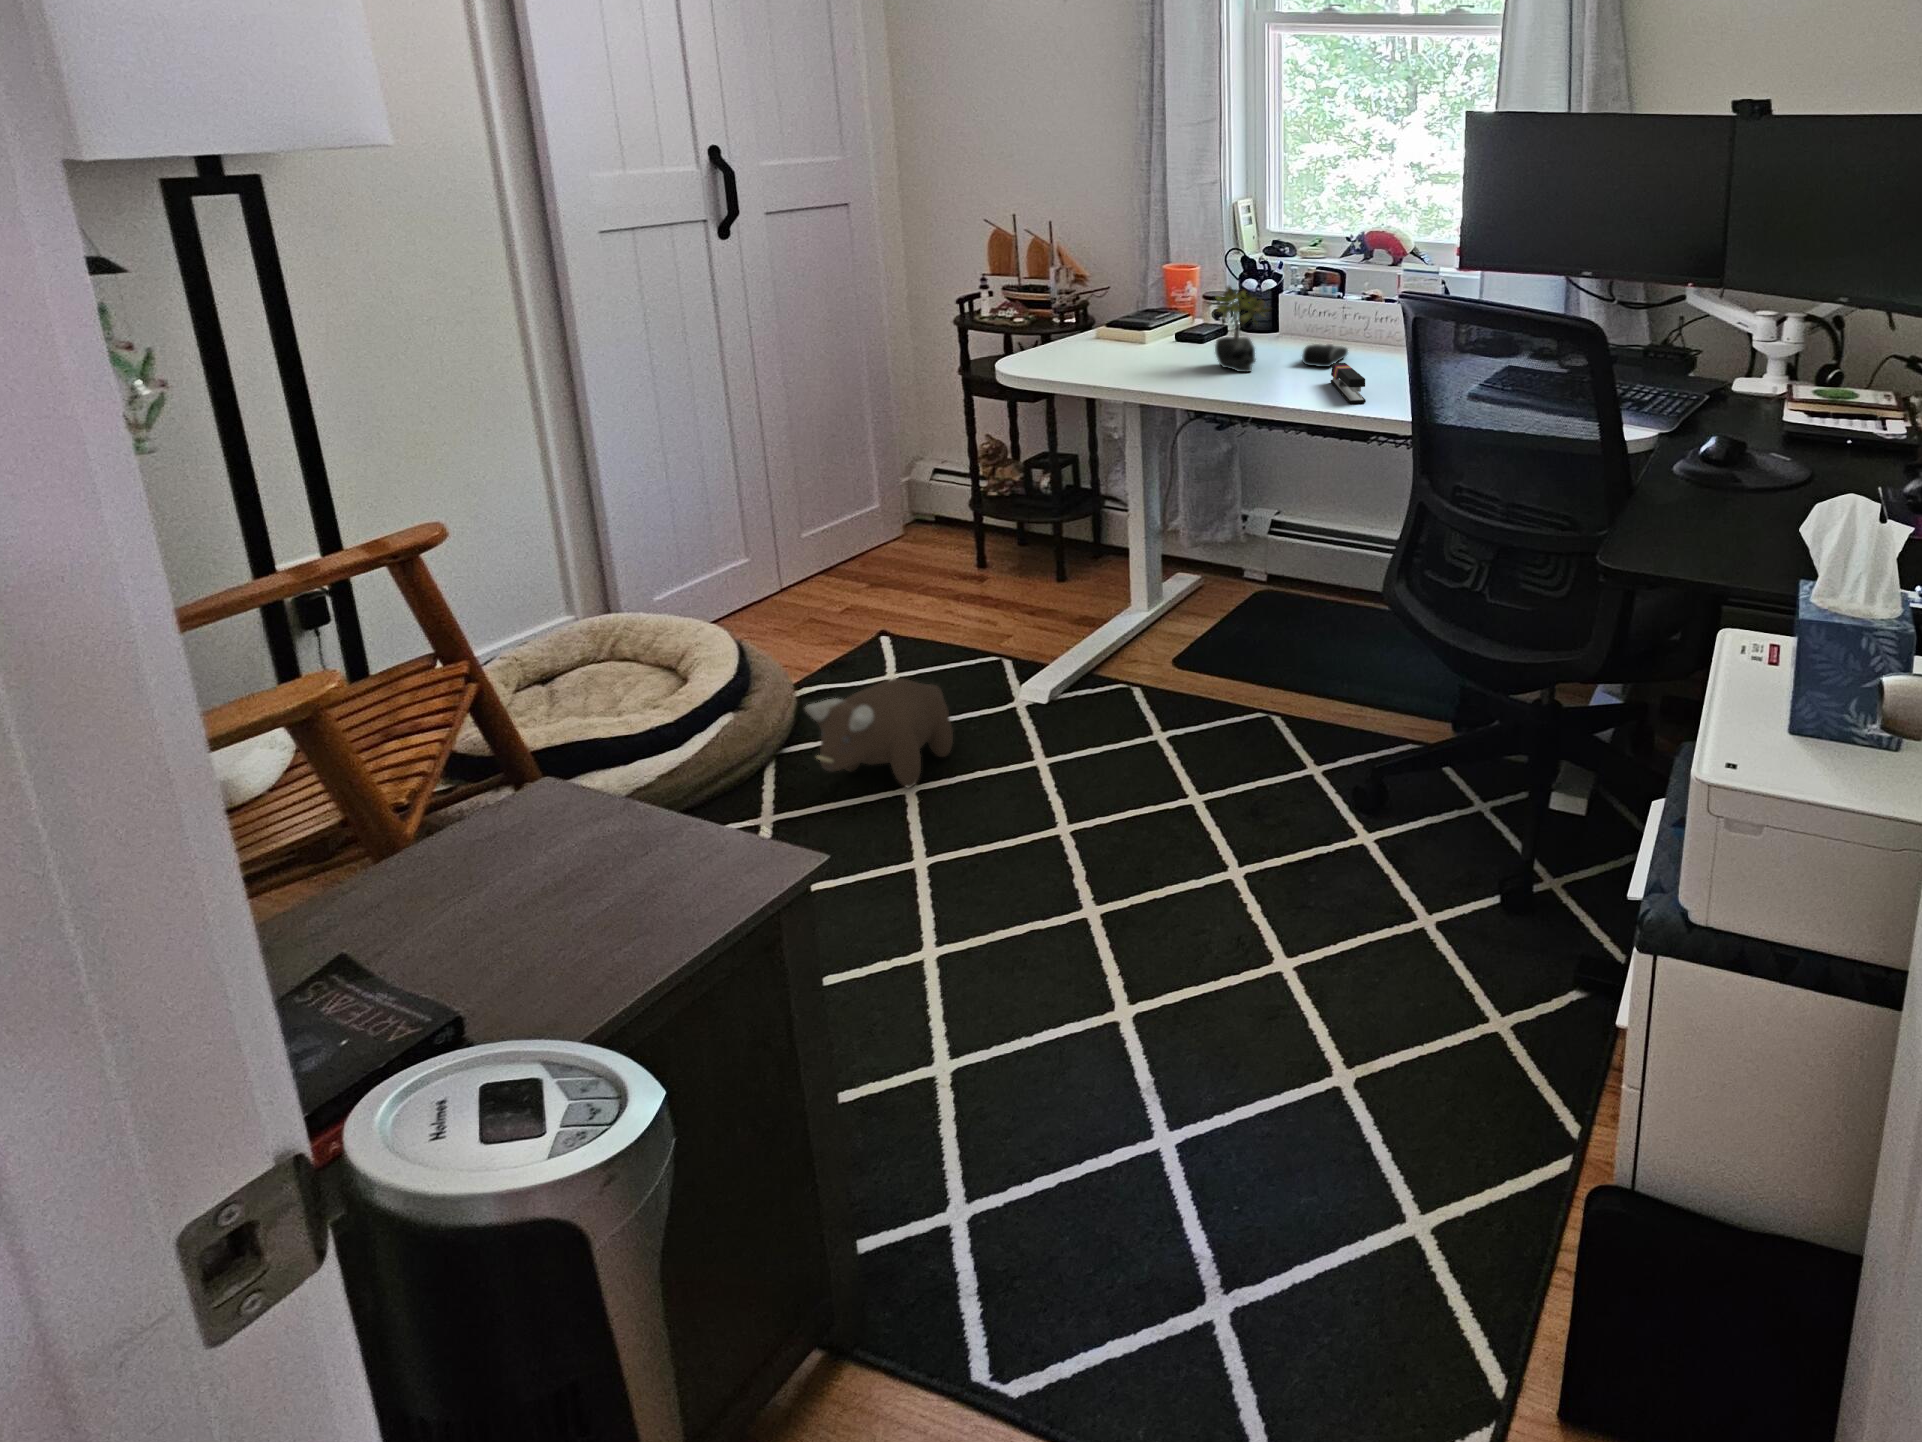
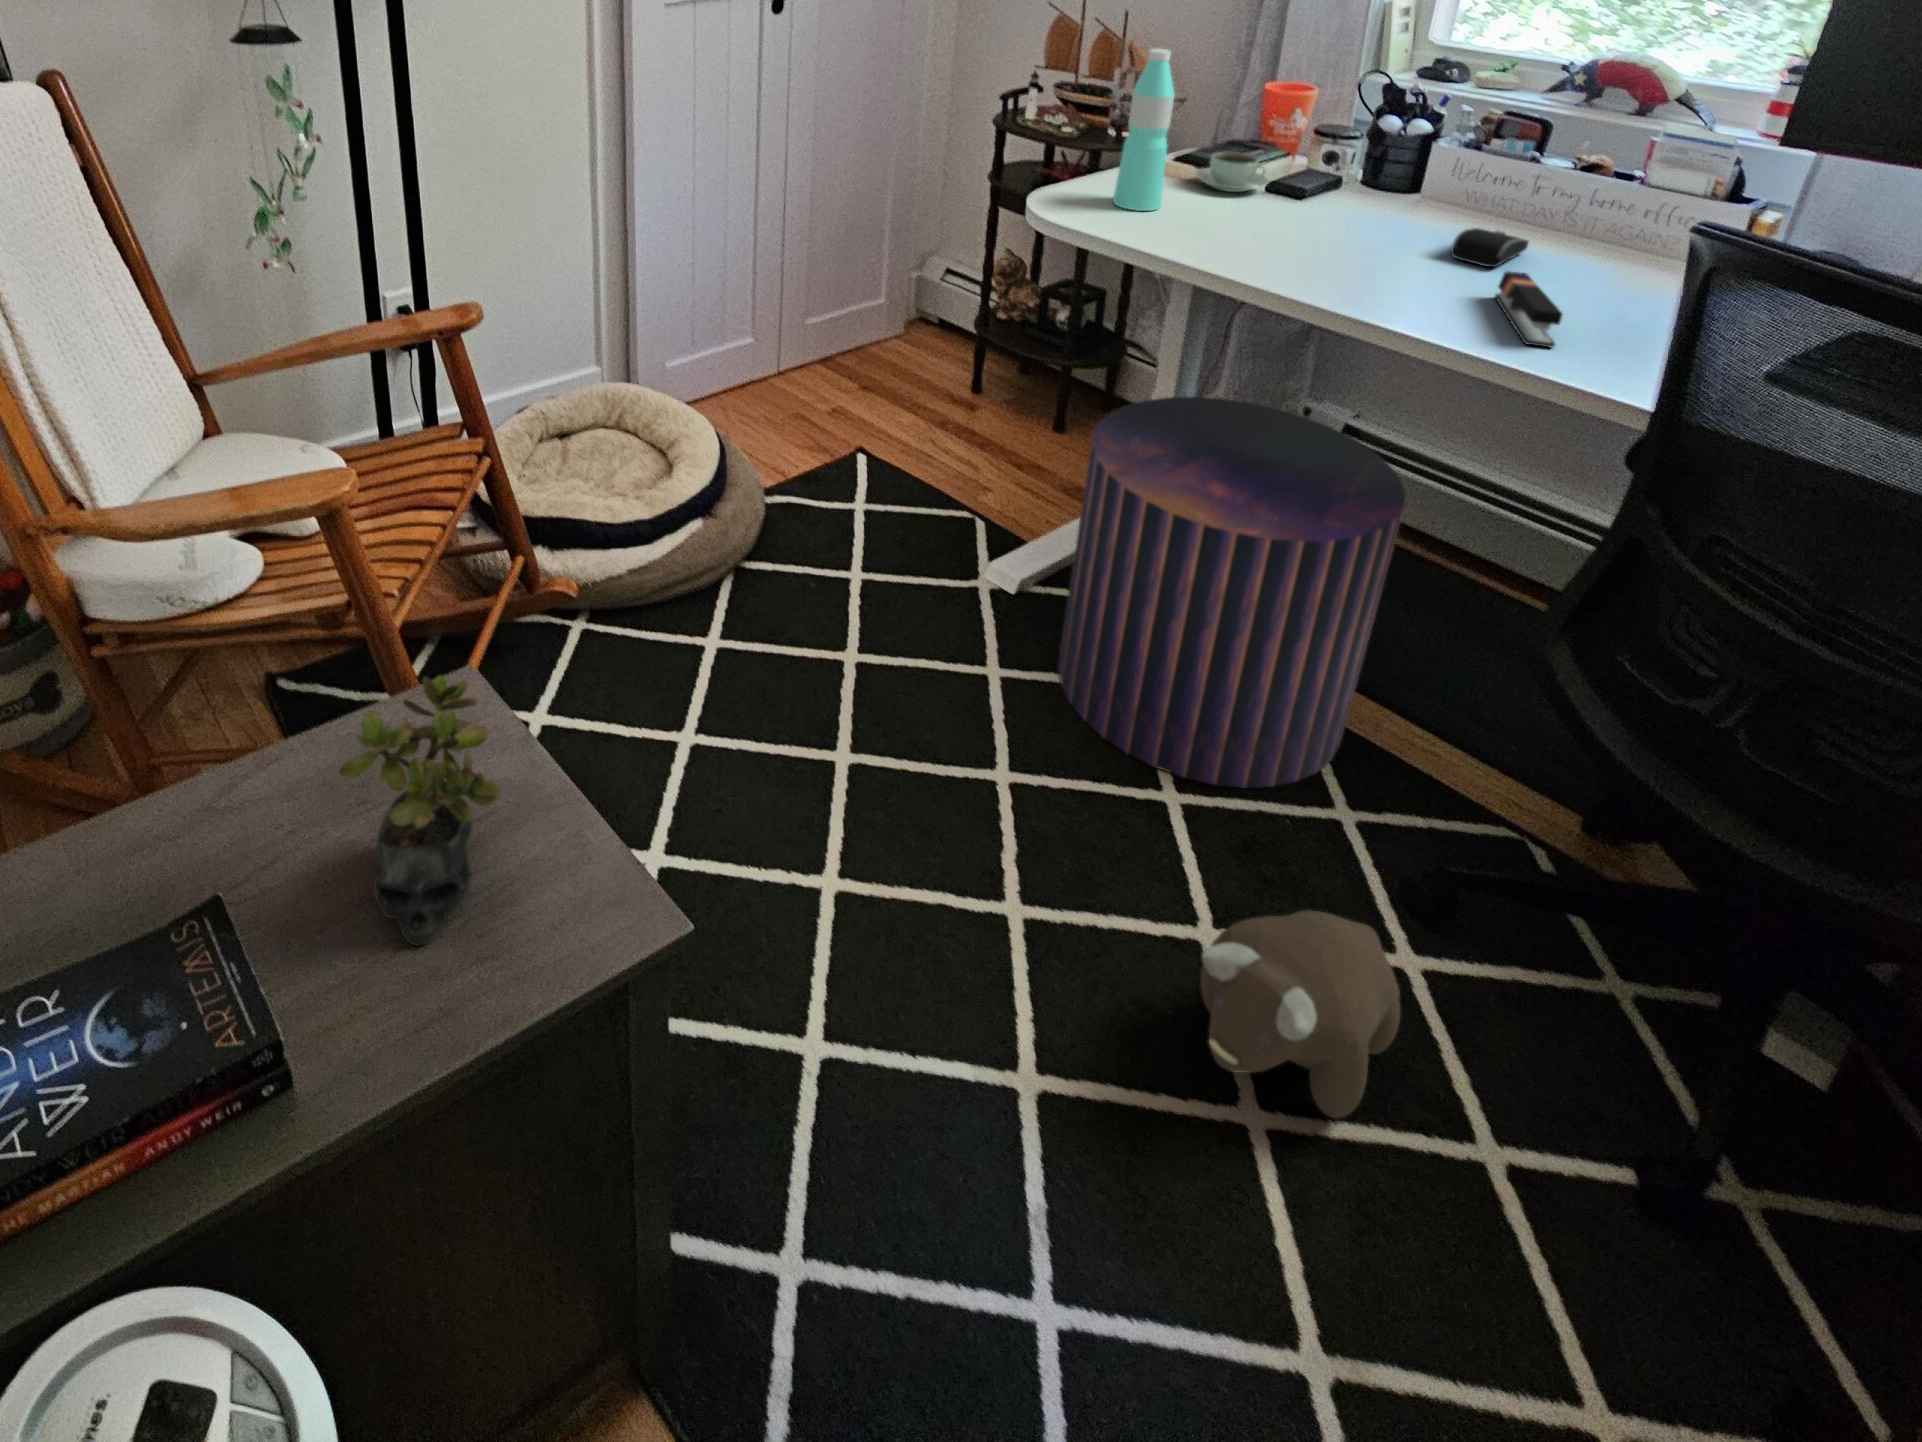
water bottle: none [1064,236,1103,364] -> present [1113,49,1175,211]
succulent plant: present [1215,286,1270,372] -> present [339,676,501,945]
coffee cup: none [1125,316,1179,345] -> present [1195,152,1269,192]
pouf: none [1083,495,1305,784] -> present [1058,397,1405,788]
plush toy: present [805,678,953,788] -> present [1201,910,1400,1118]

